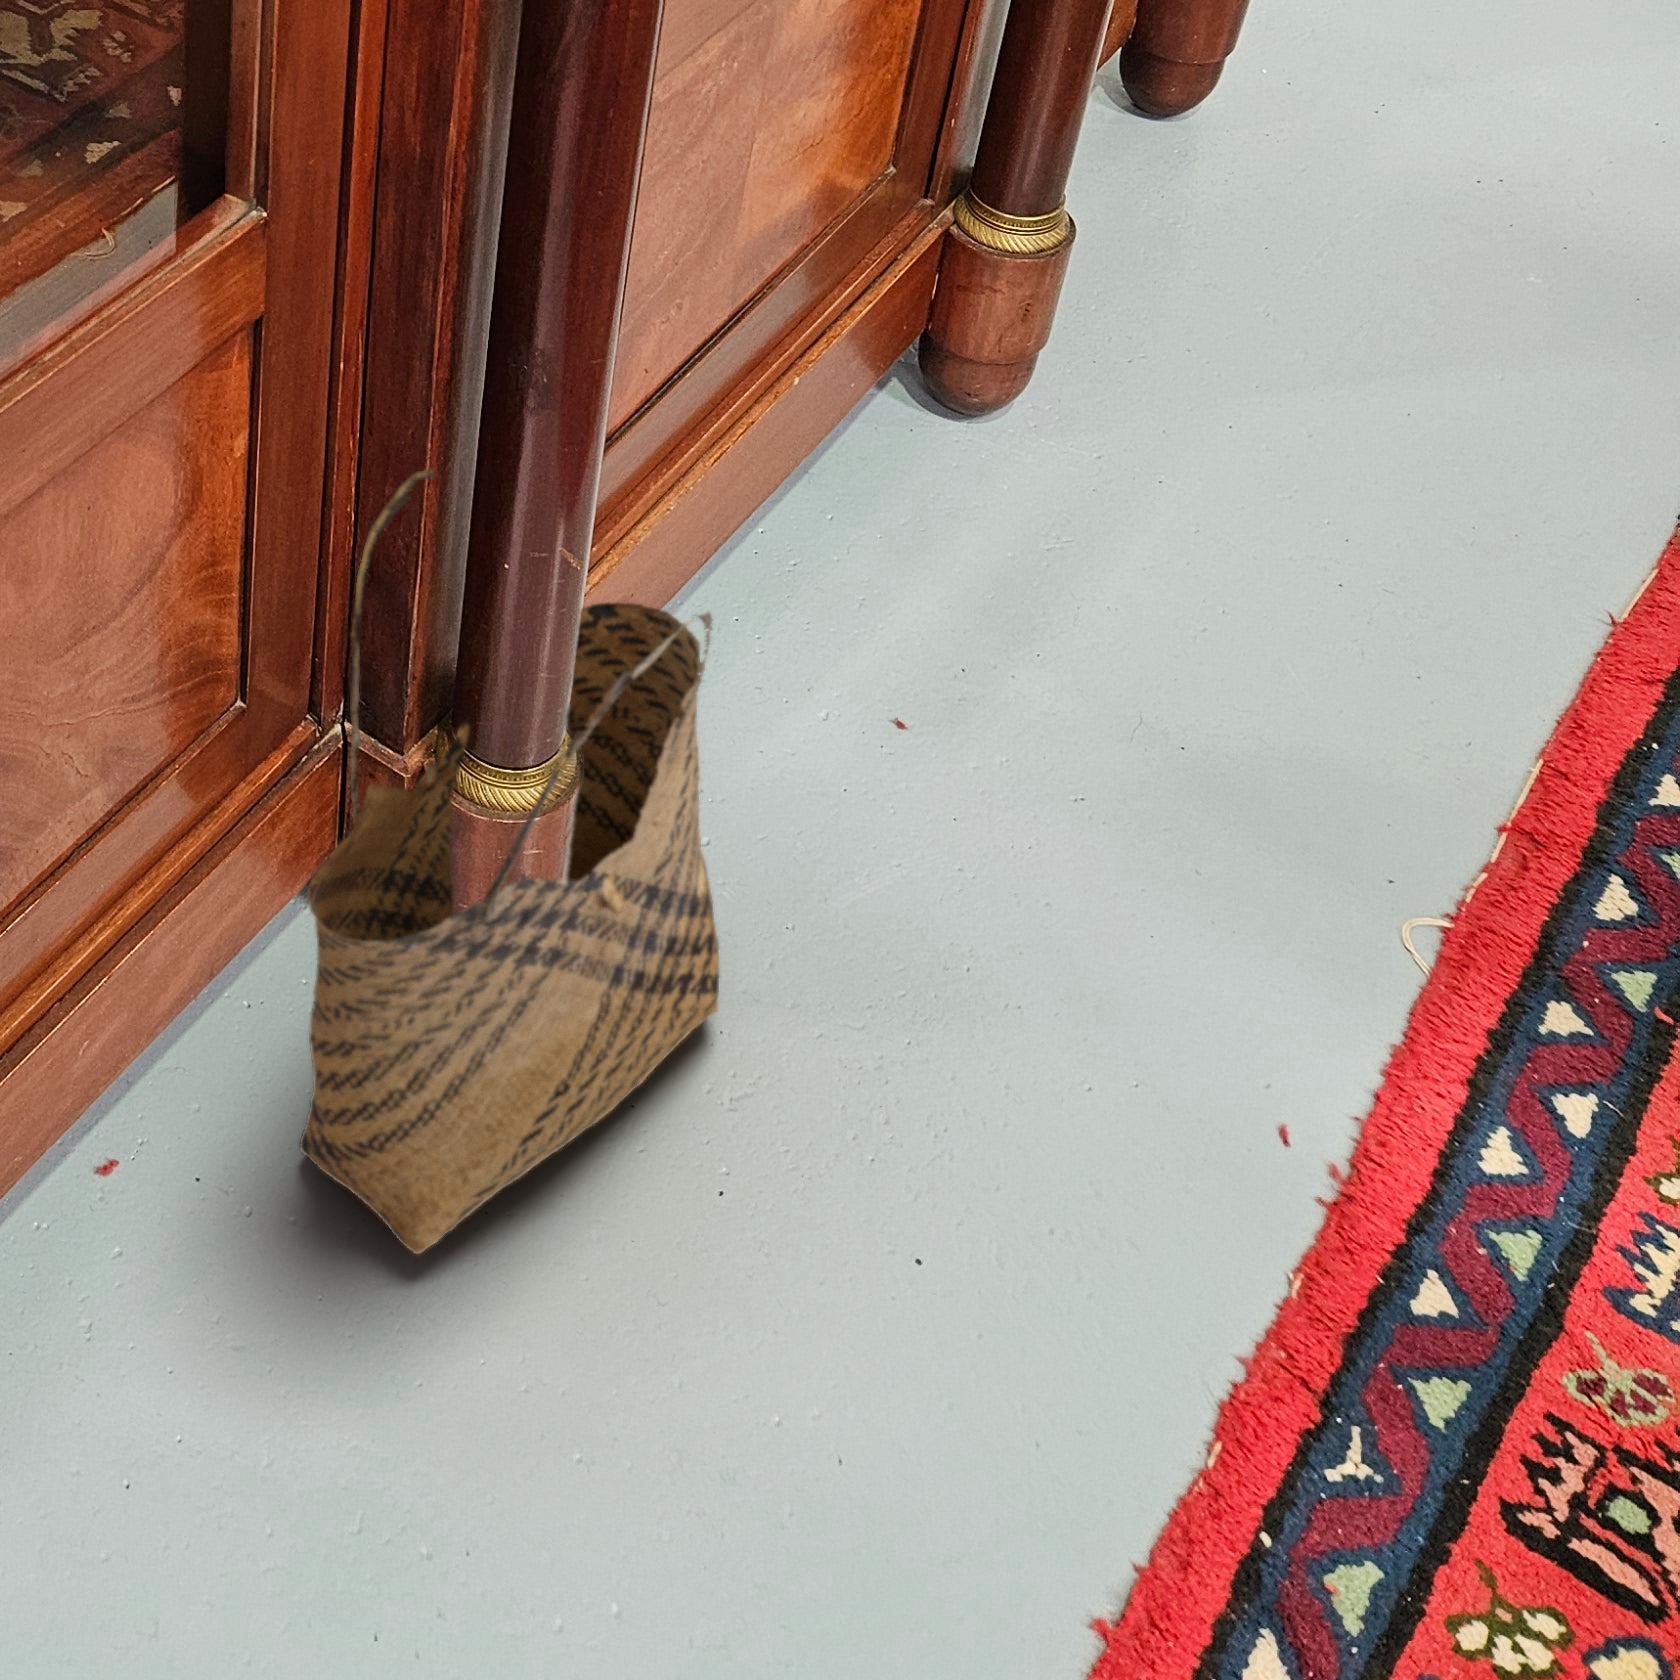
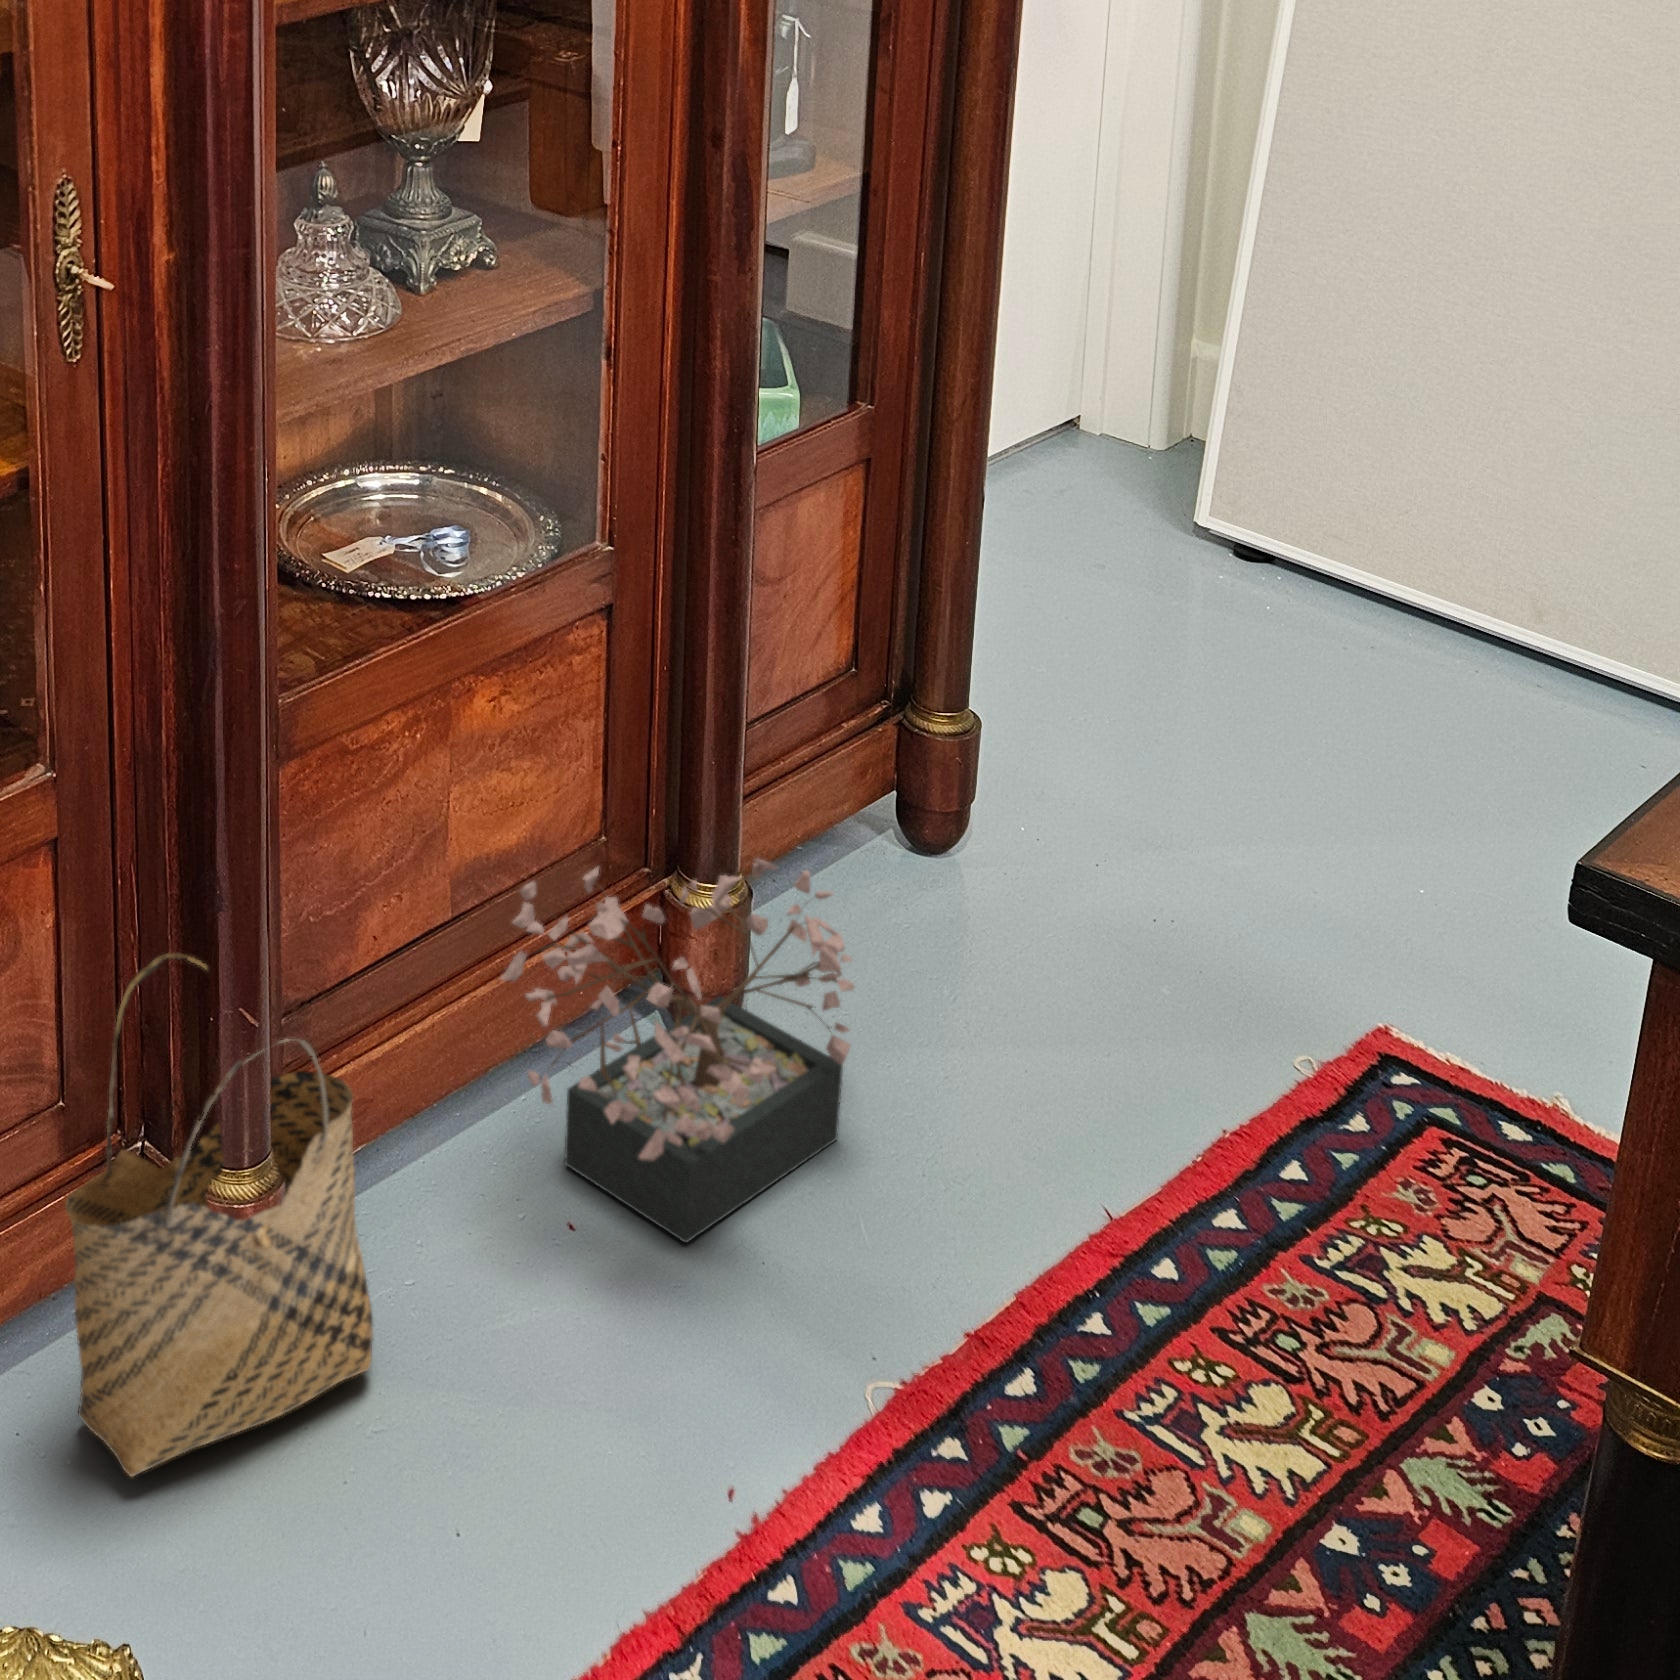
decorative plant: none [819,180,1290,735] -> present [501,859,854,1243]

